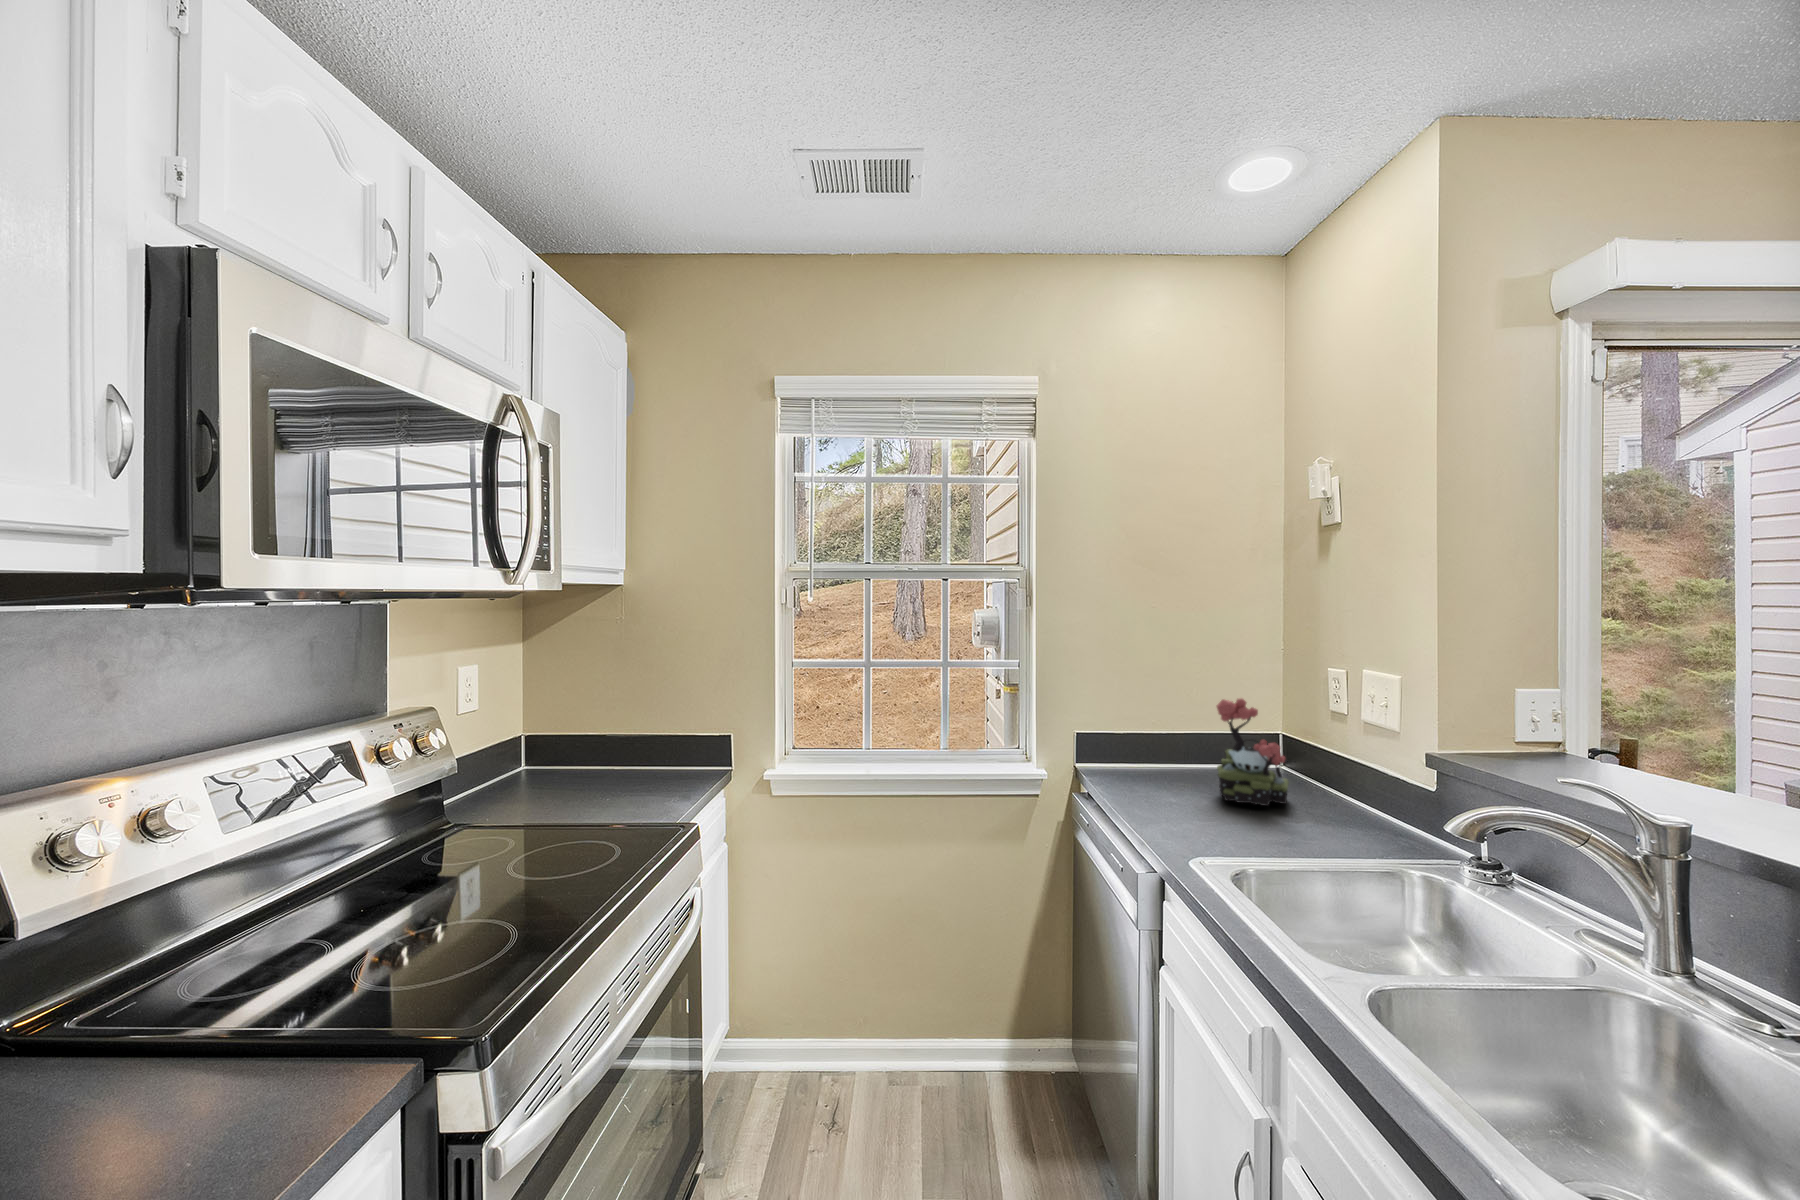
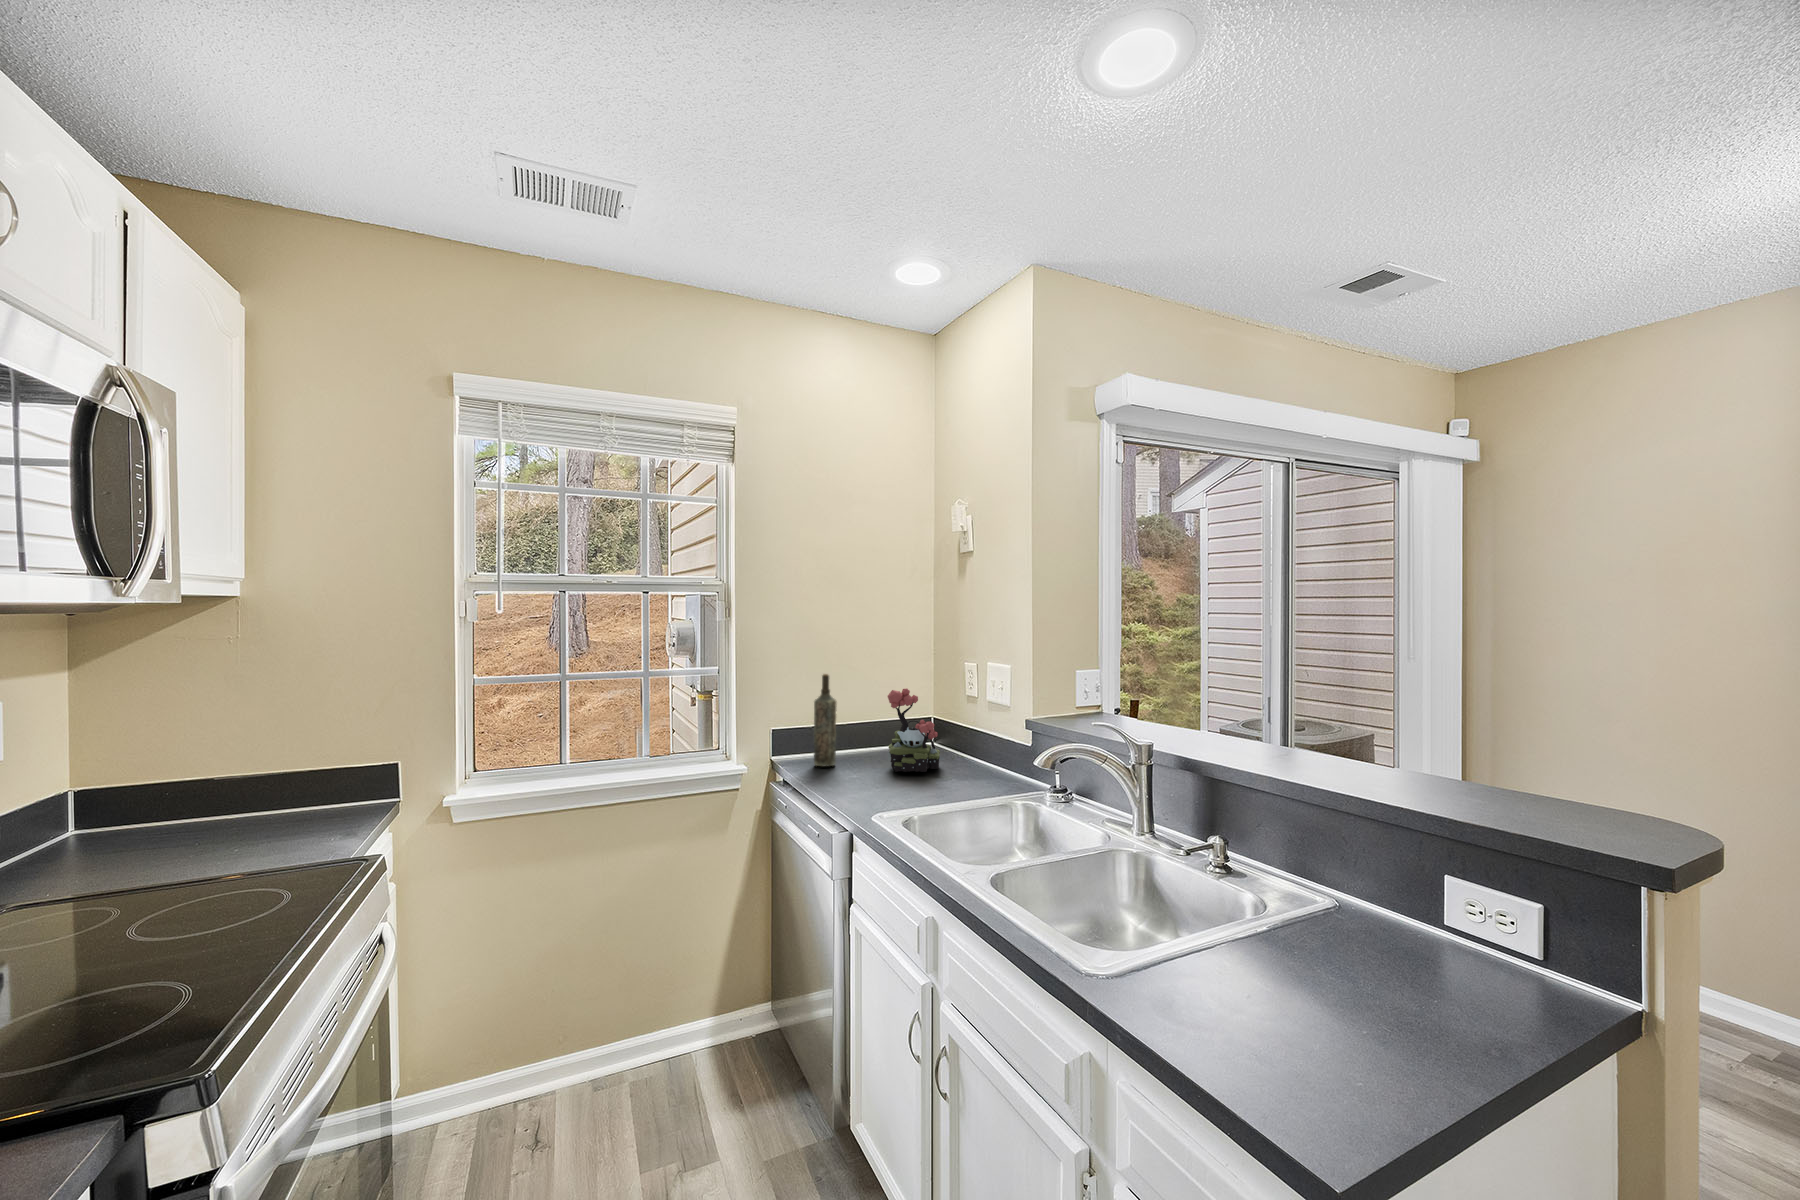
bottle: none [1123,675,1151,783] -> present [814,674,837,766]

